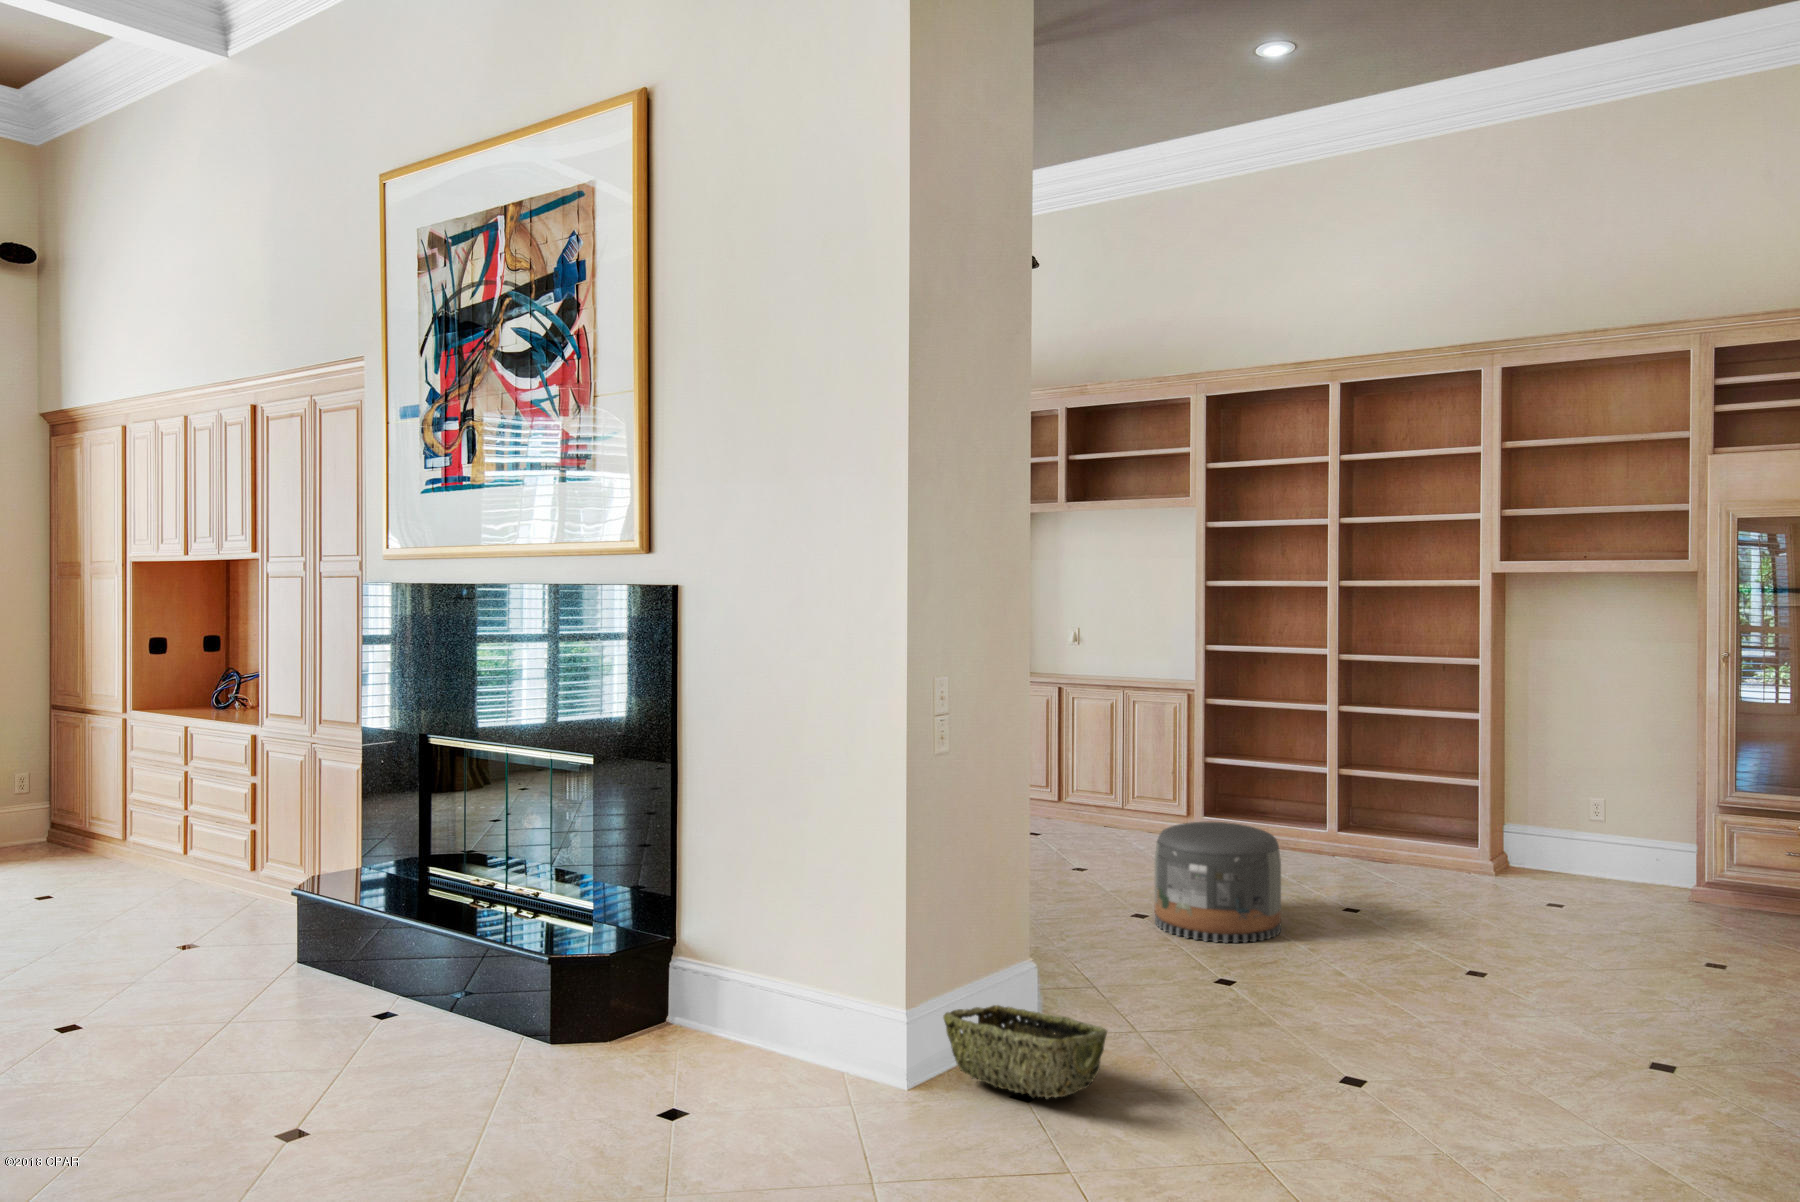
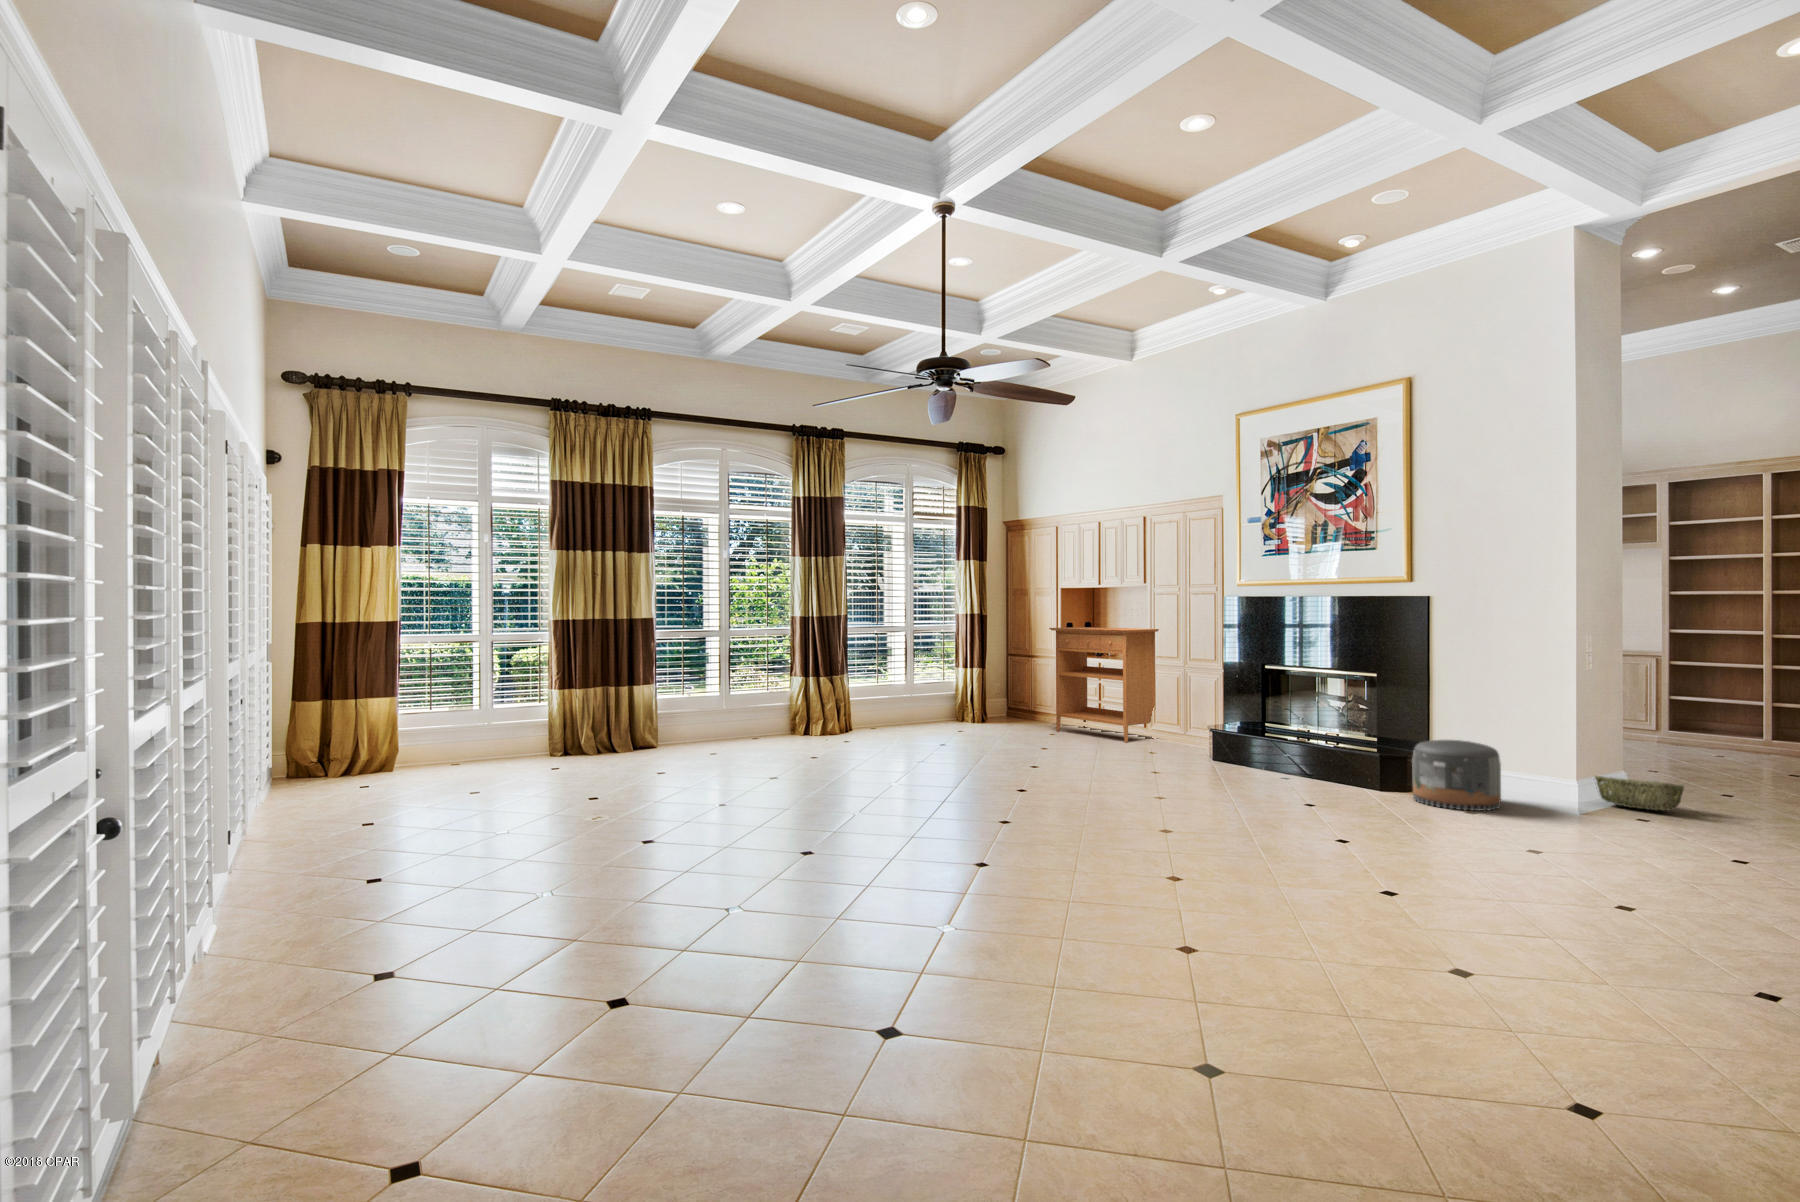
console table: none [43,650,265,921] -> present [1049,627,1159,743]
pouf: present [1155,822,1281,943] -> present [1412,740,1501,811]

